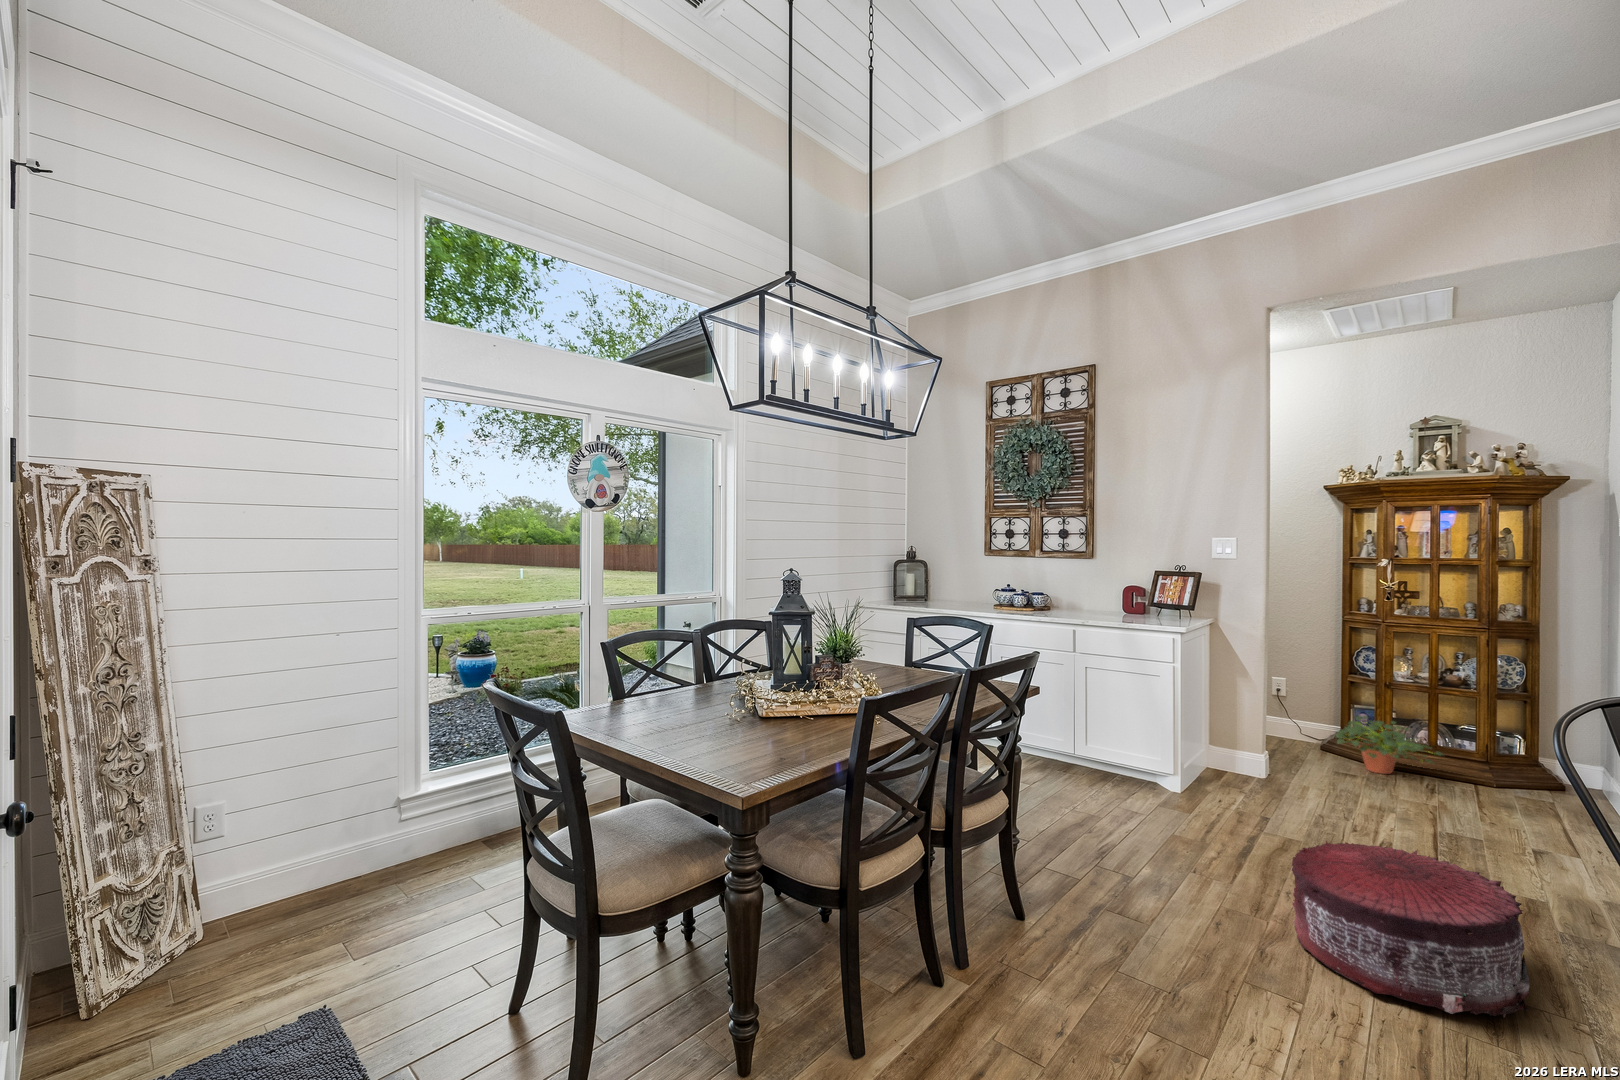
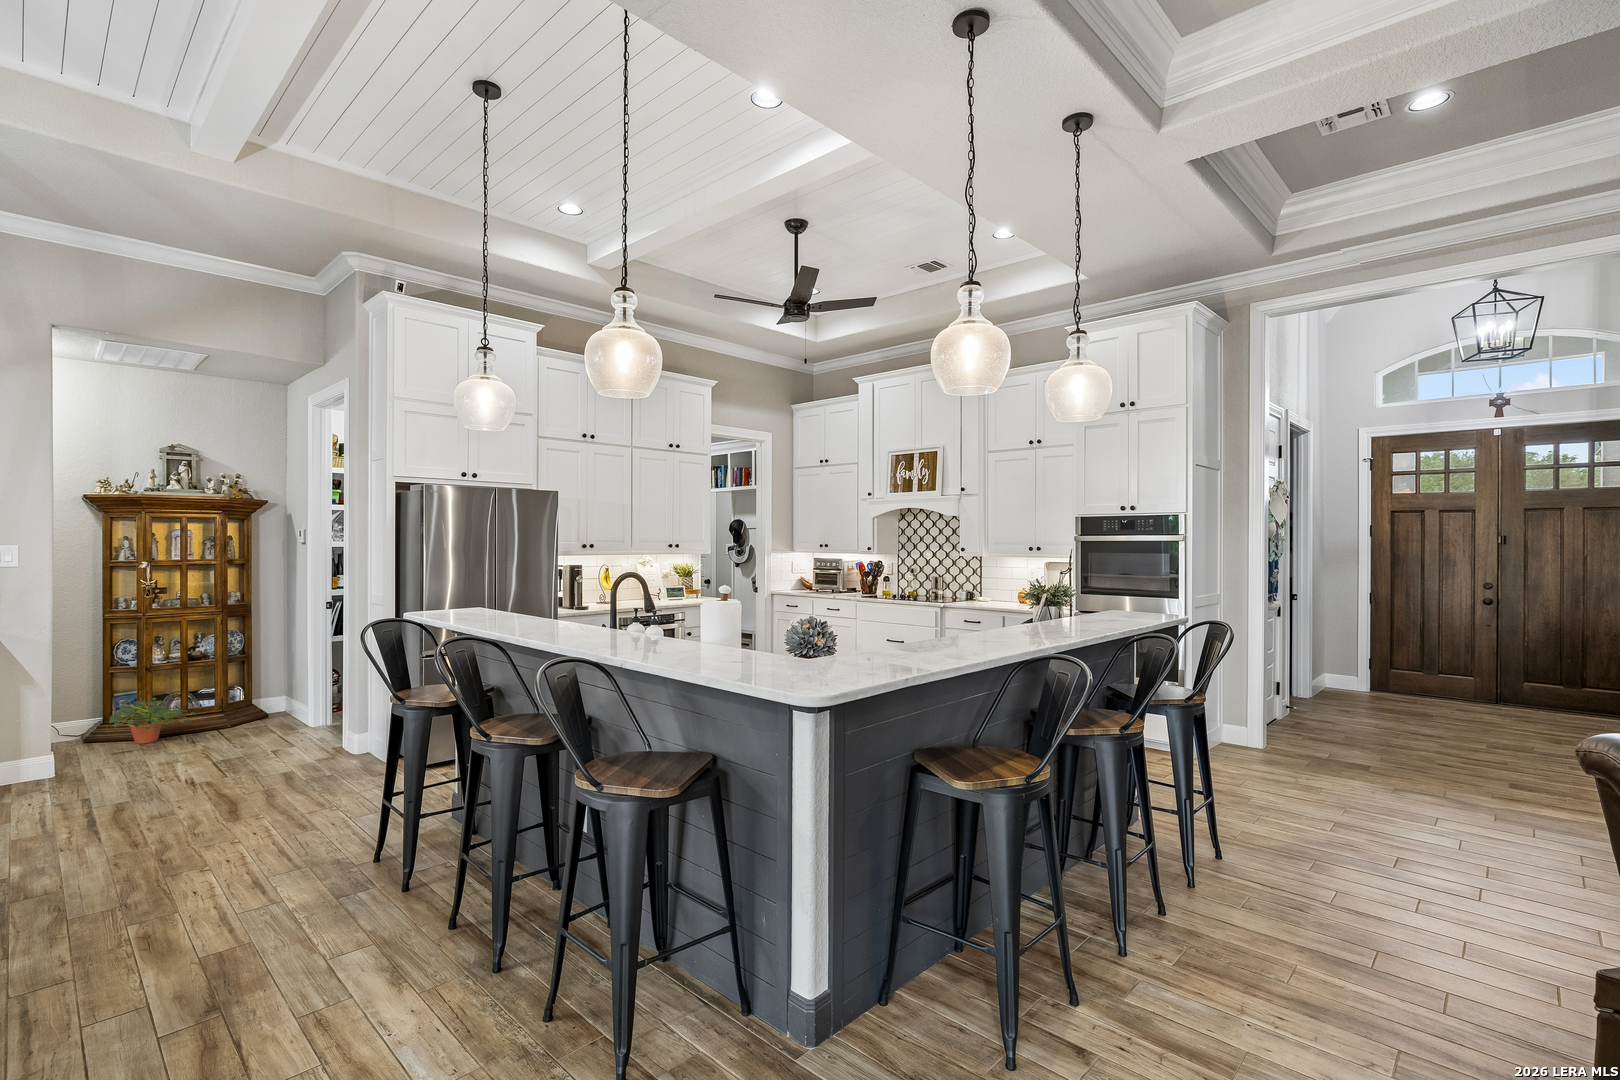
pouf: present [1292,841,1530,1018] -> none [168,756,312,847]

